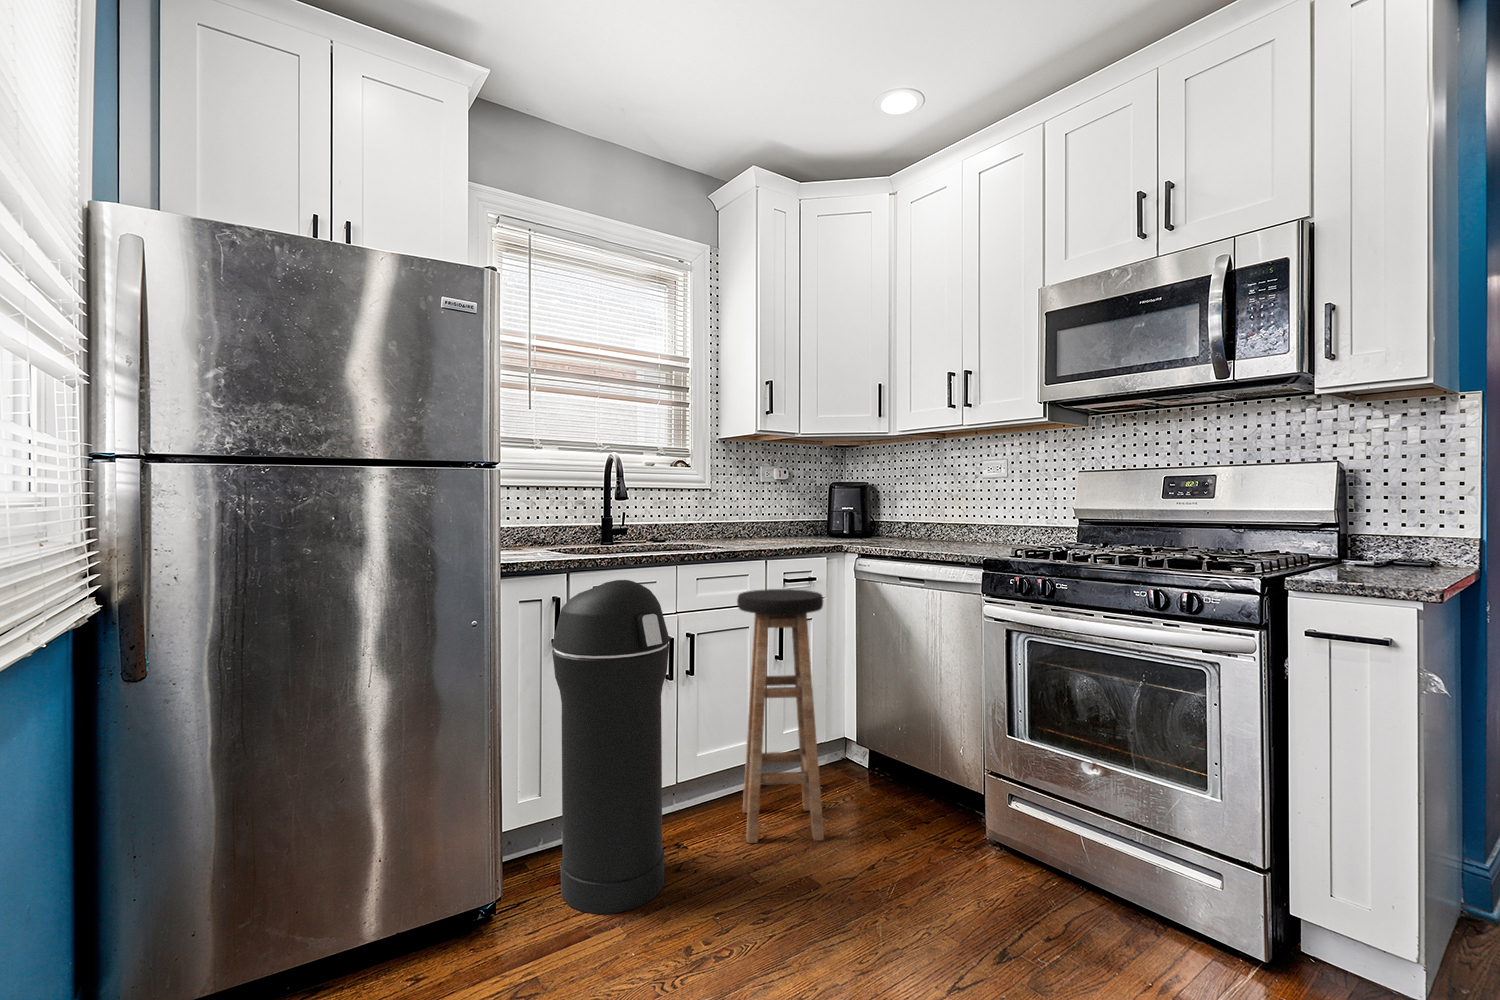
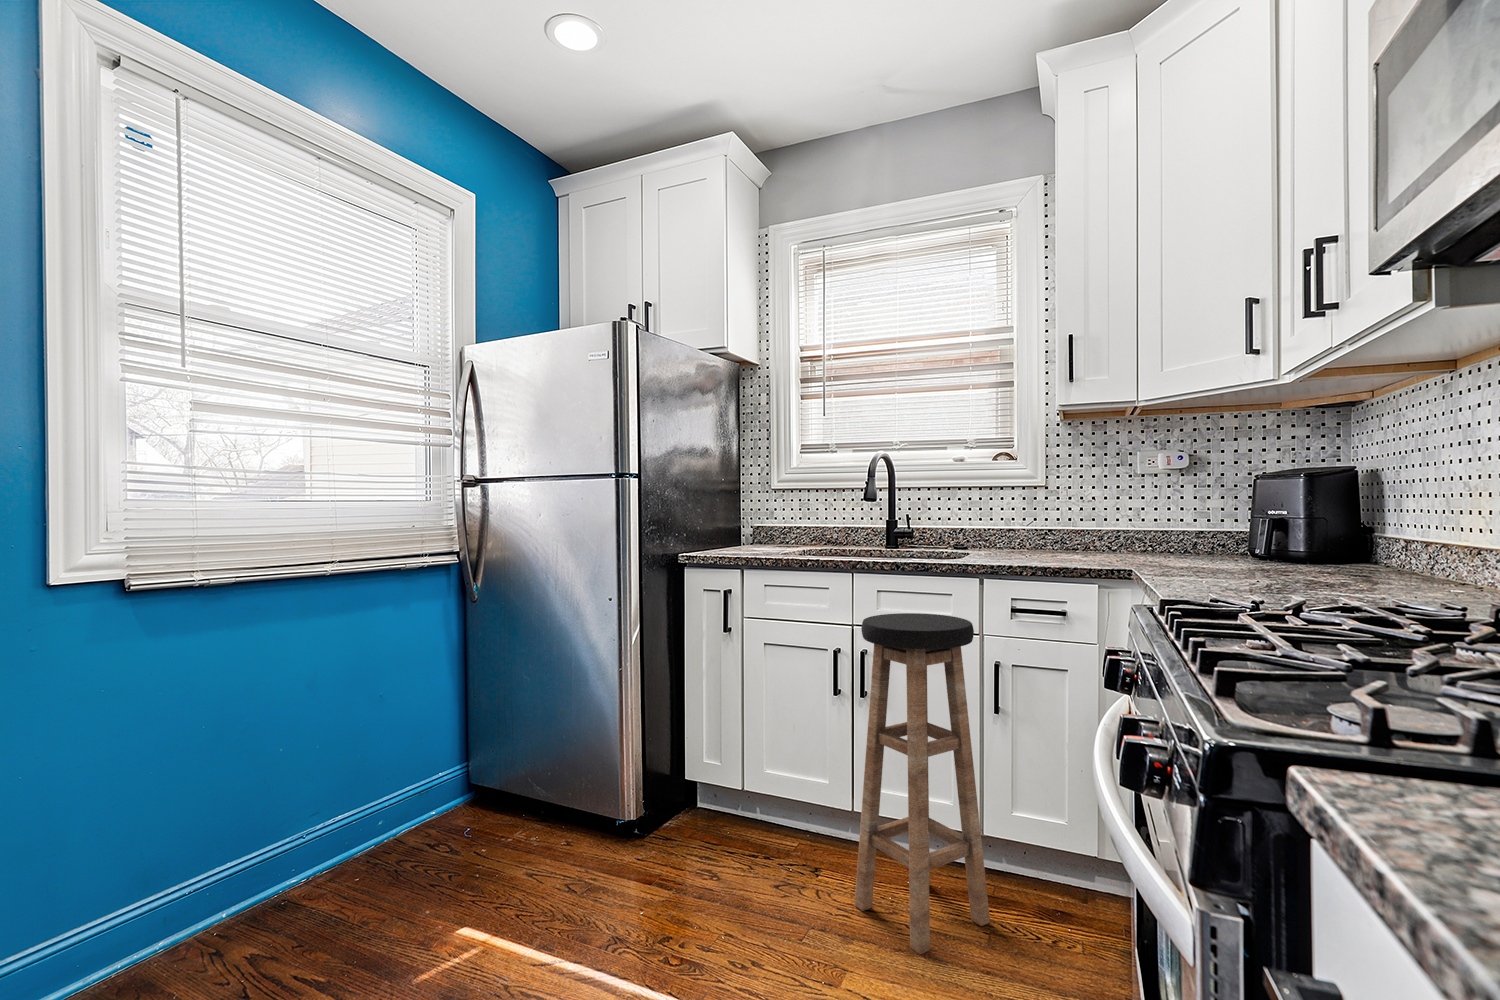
trash can: present [552,580,669,914] -> none [661,578,769,889]

